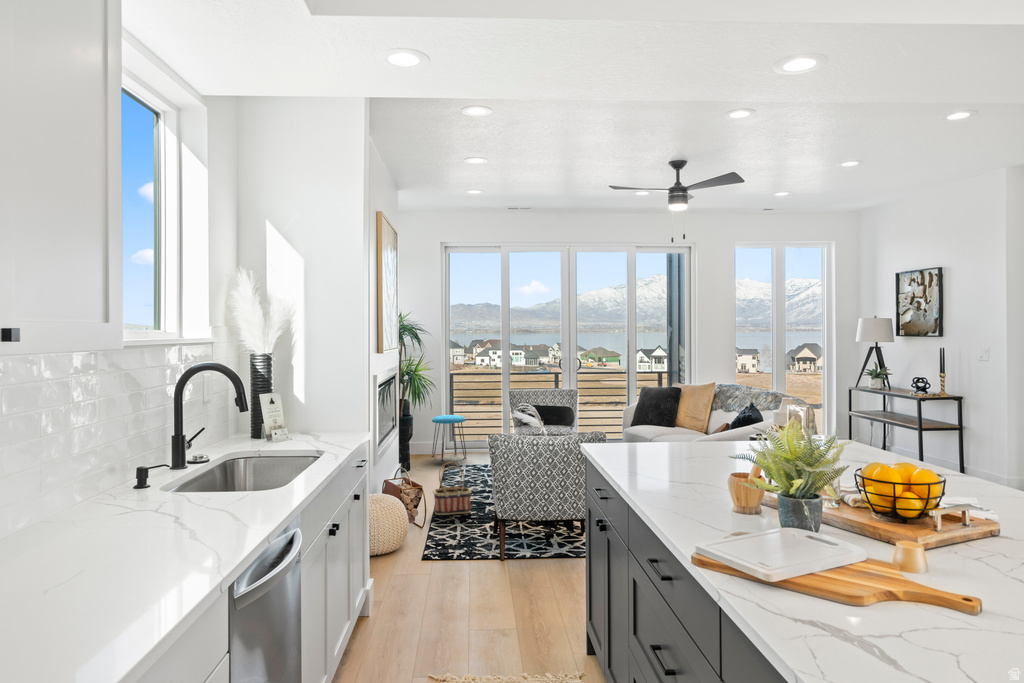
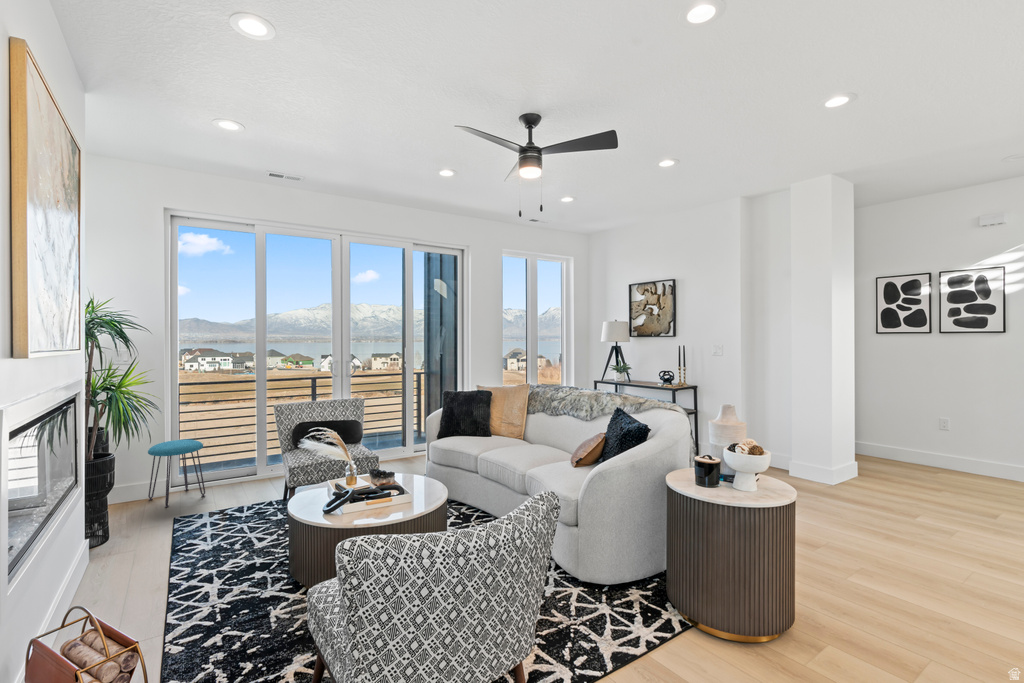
basket: present [433,462,471,515] -> none [167,553,243,657]

